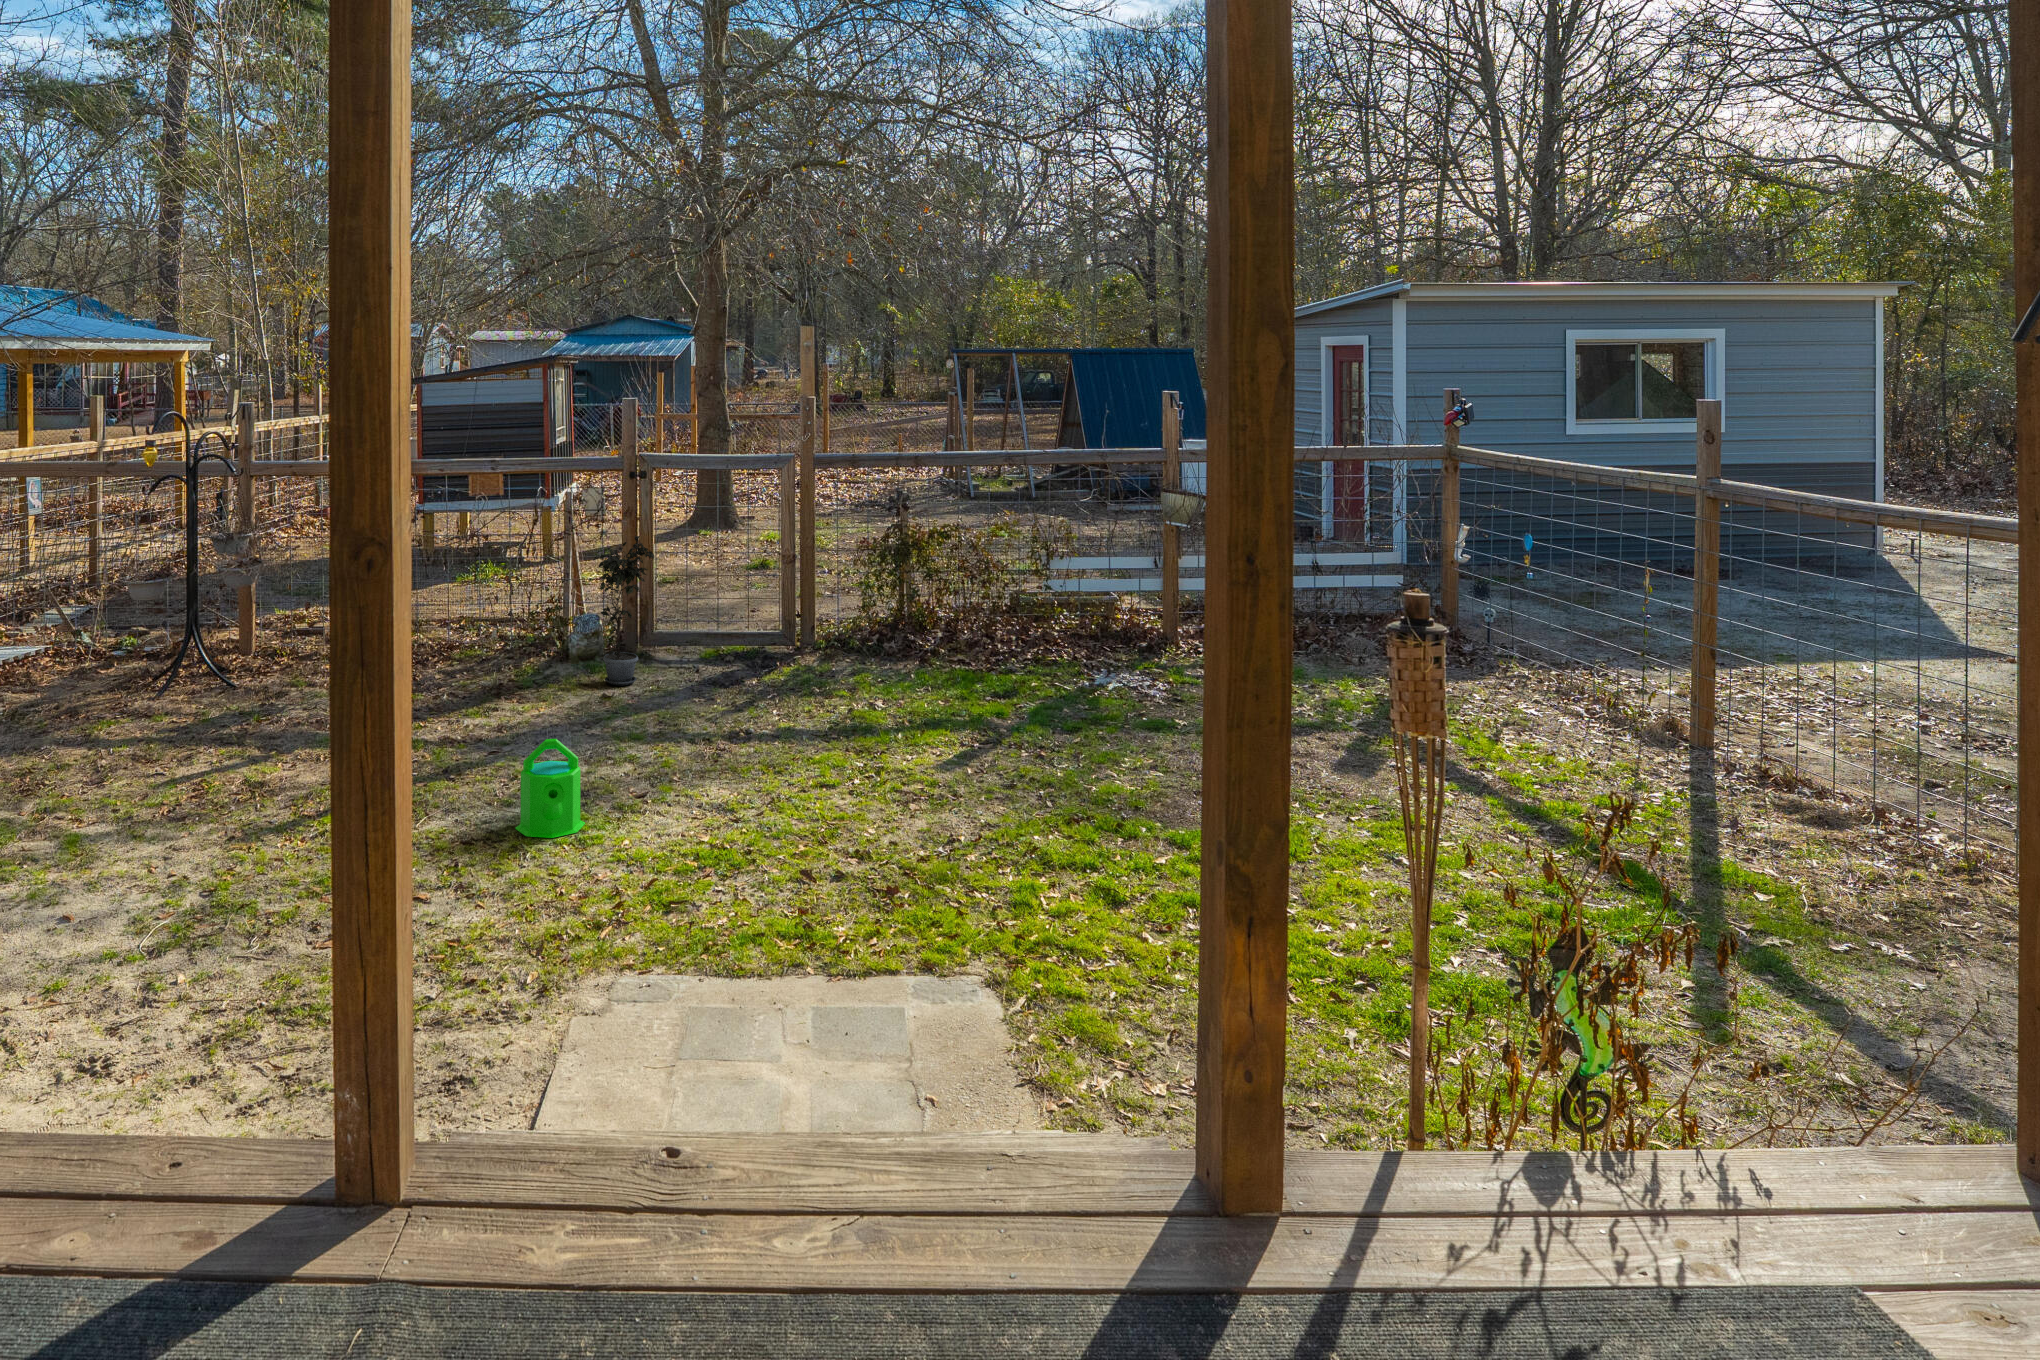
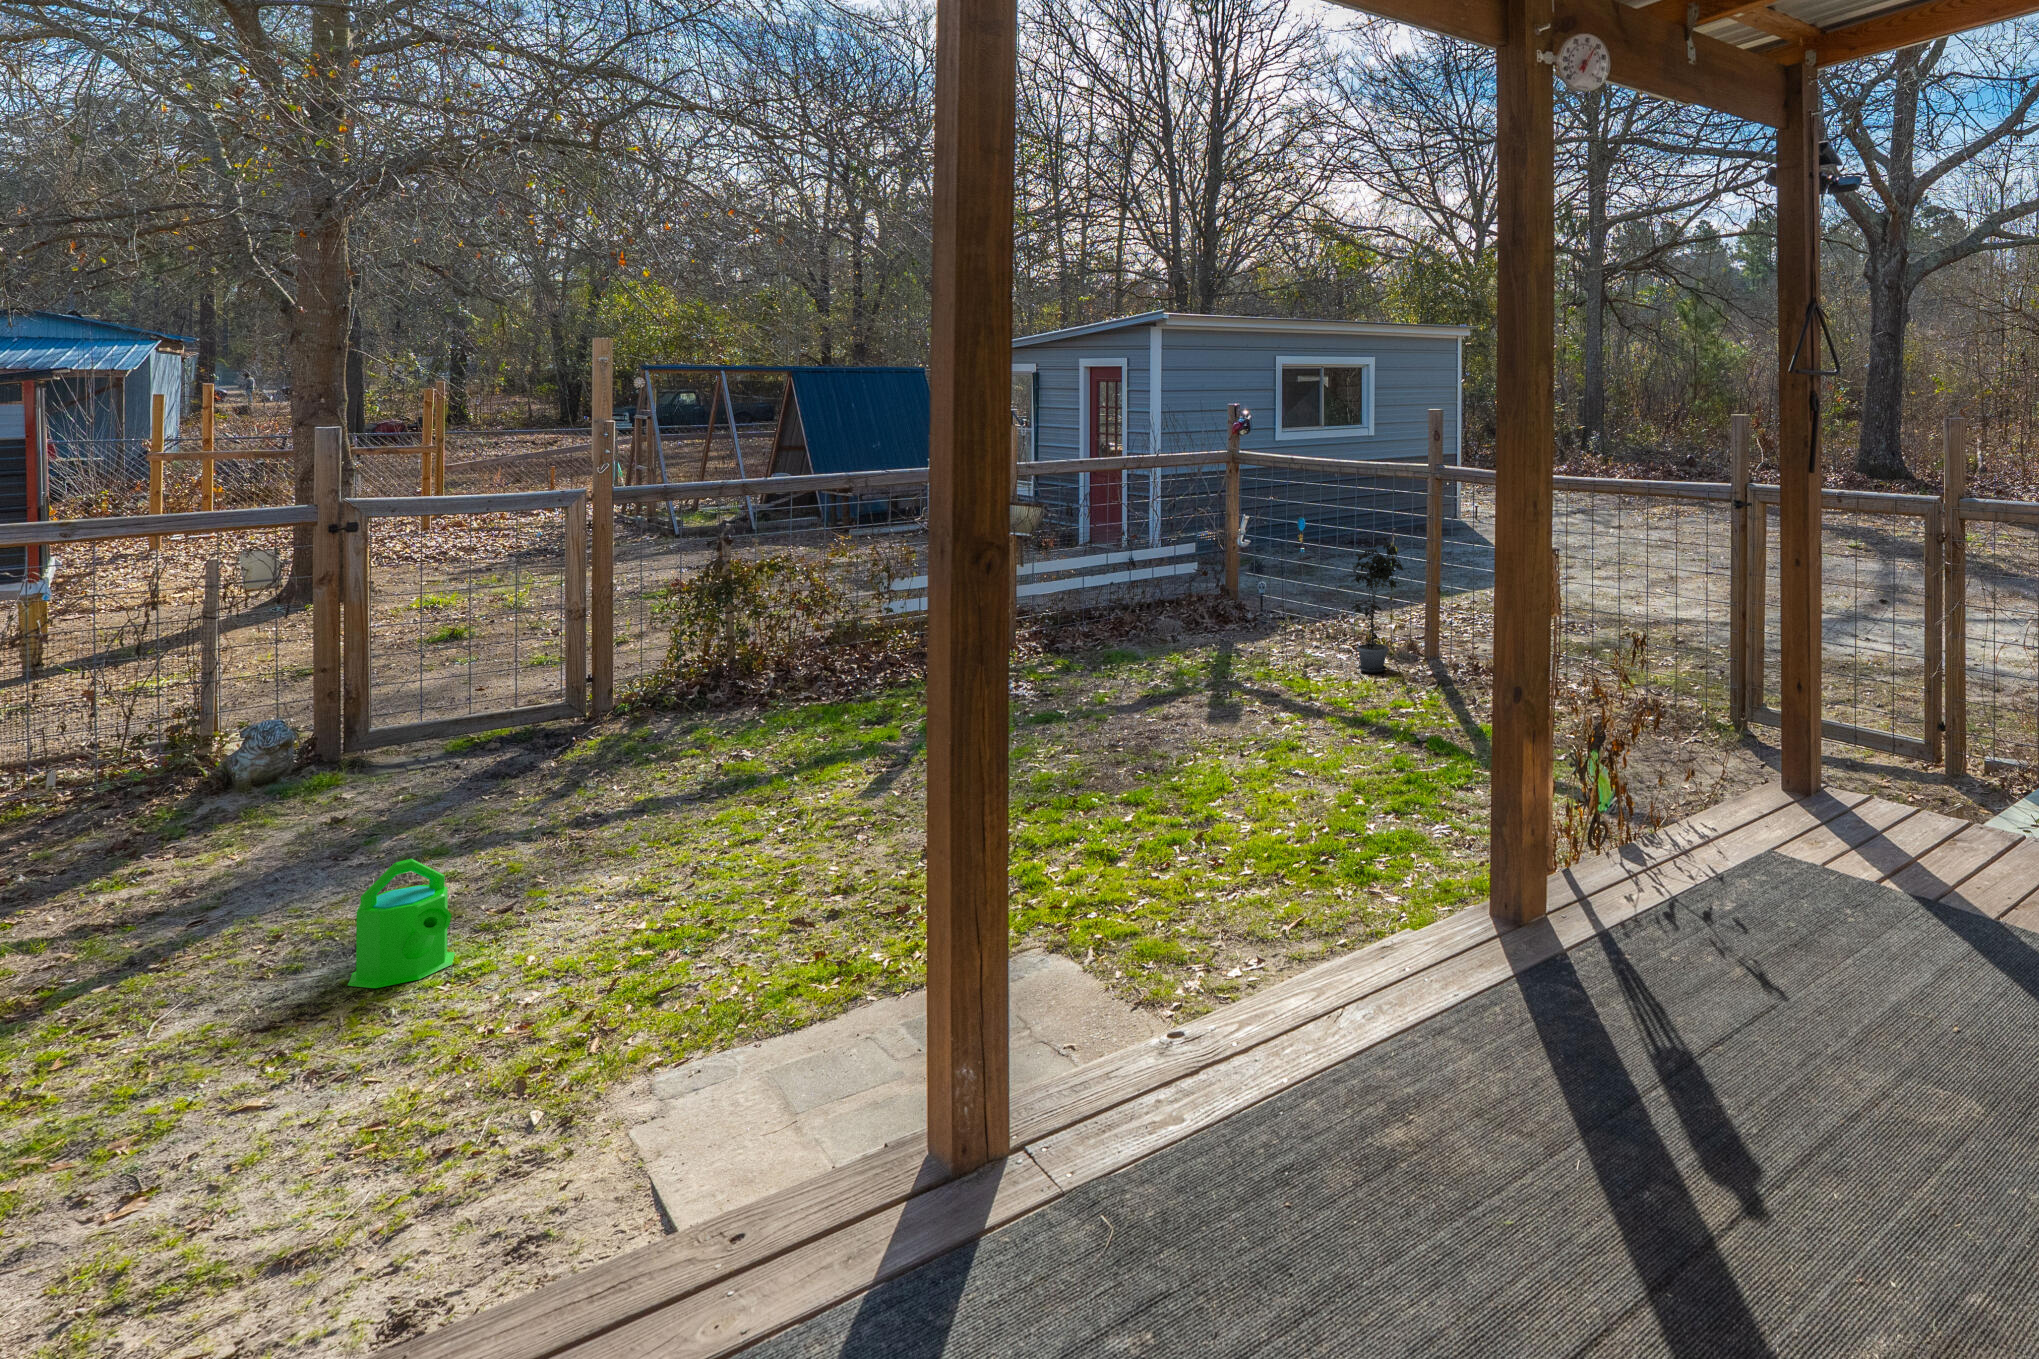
potted plant: present [593,536,654,686] -> present [1347,537,1403,673]

